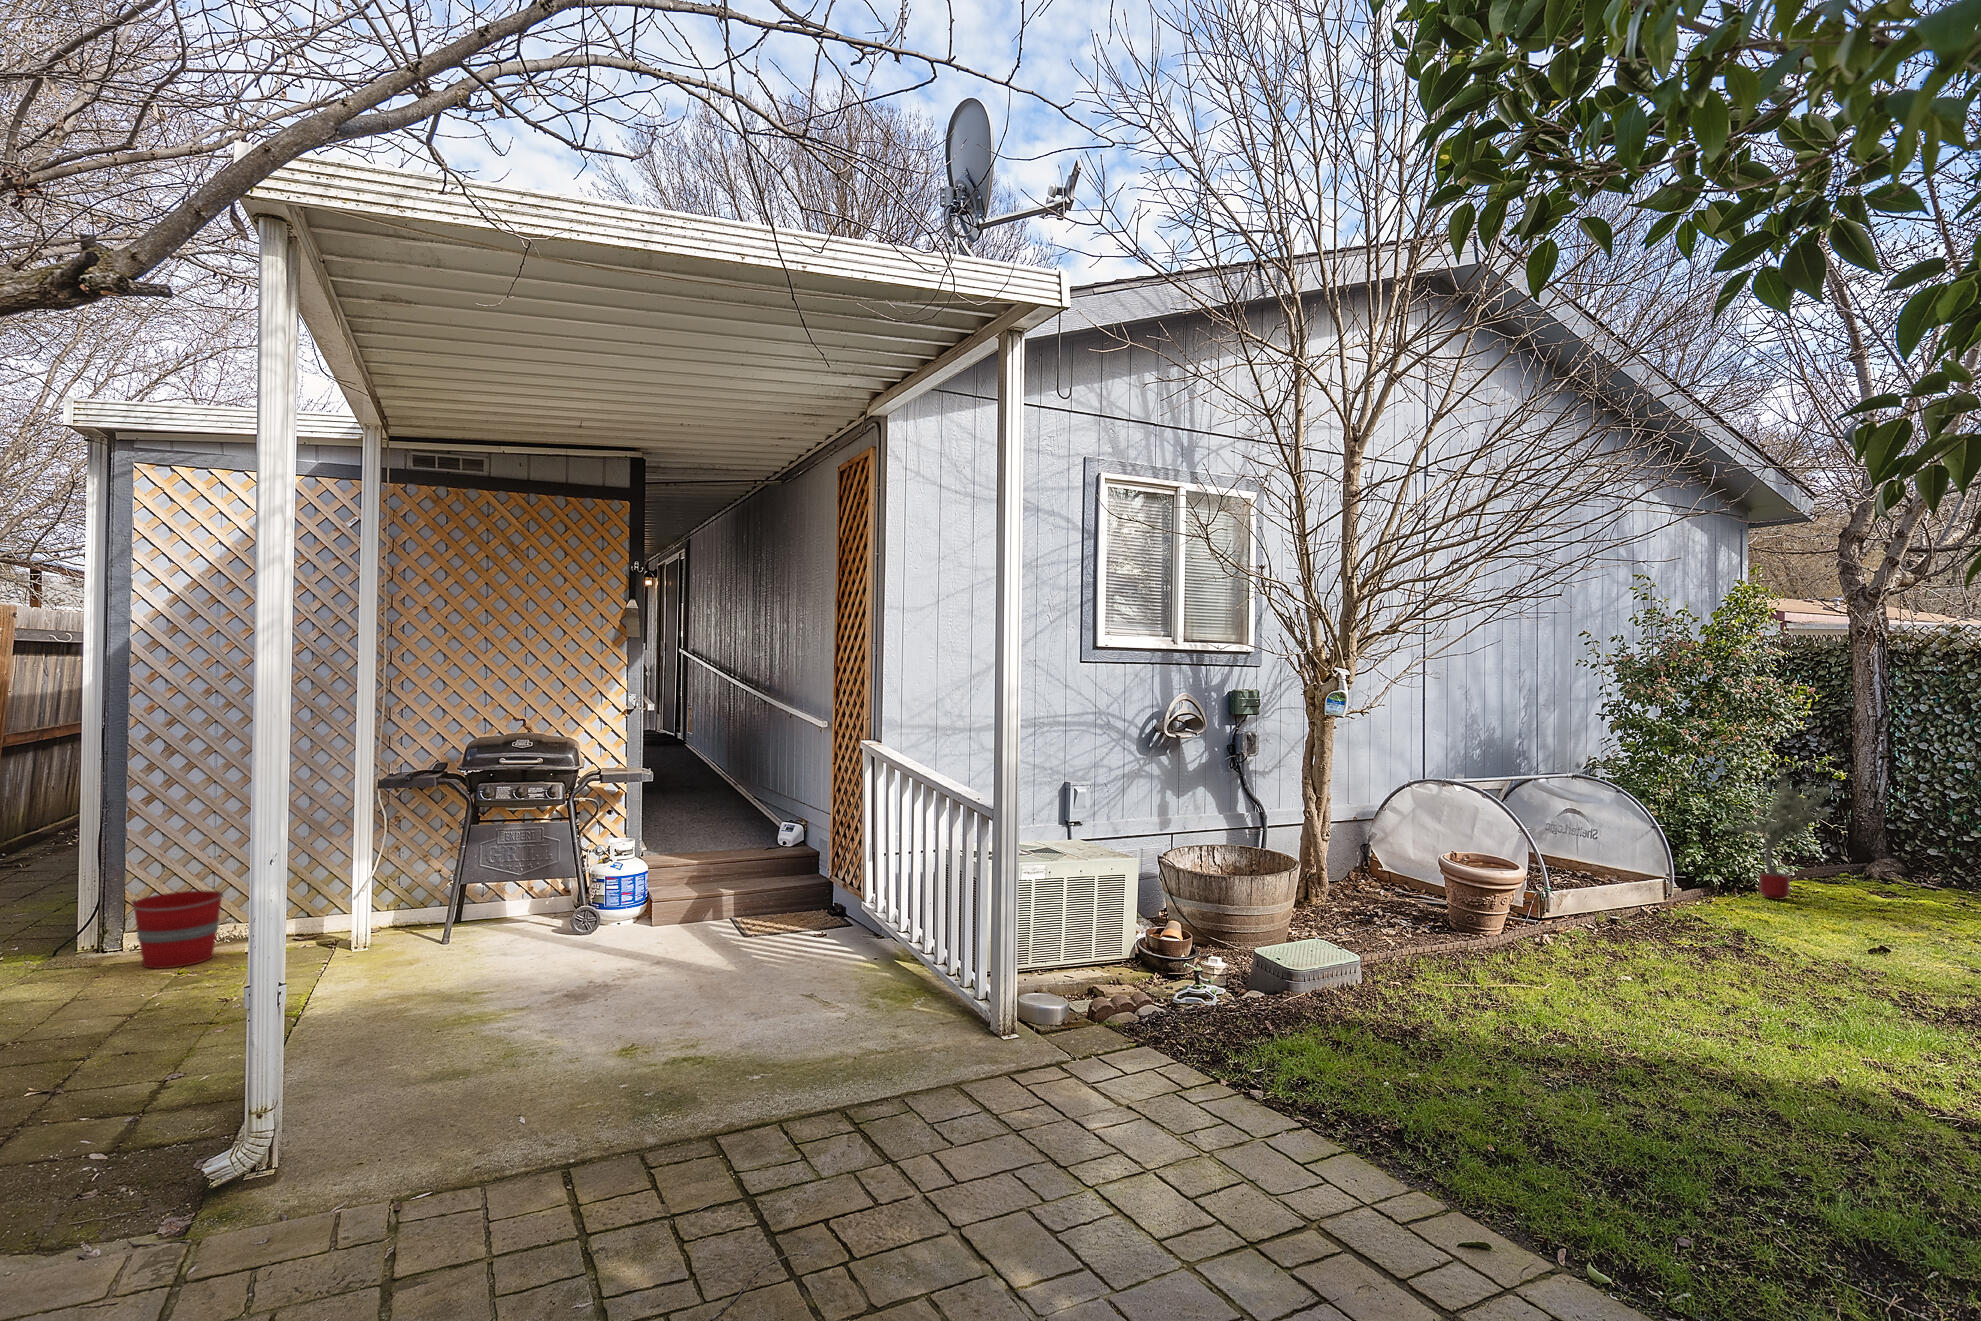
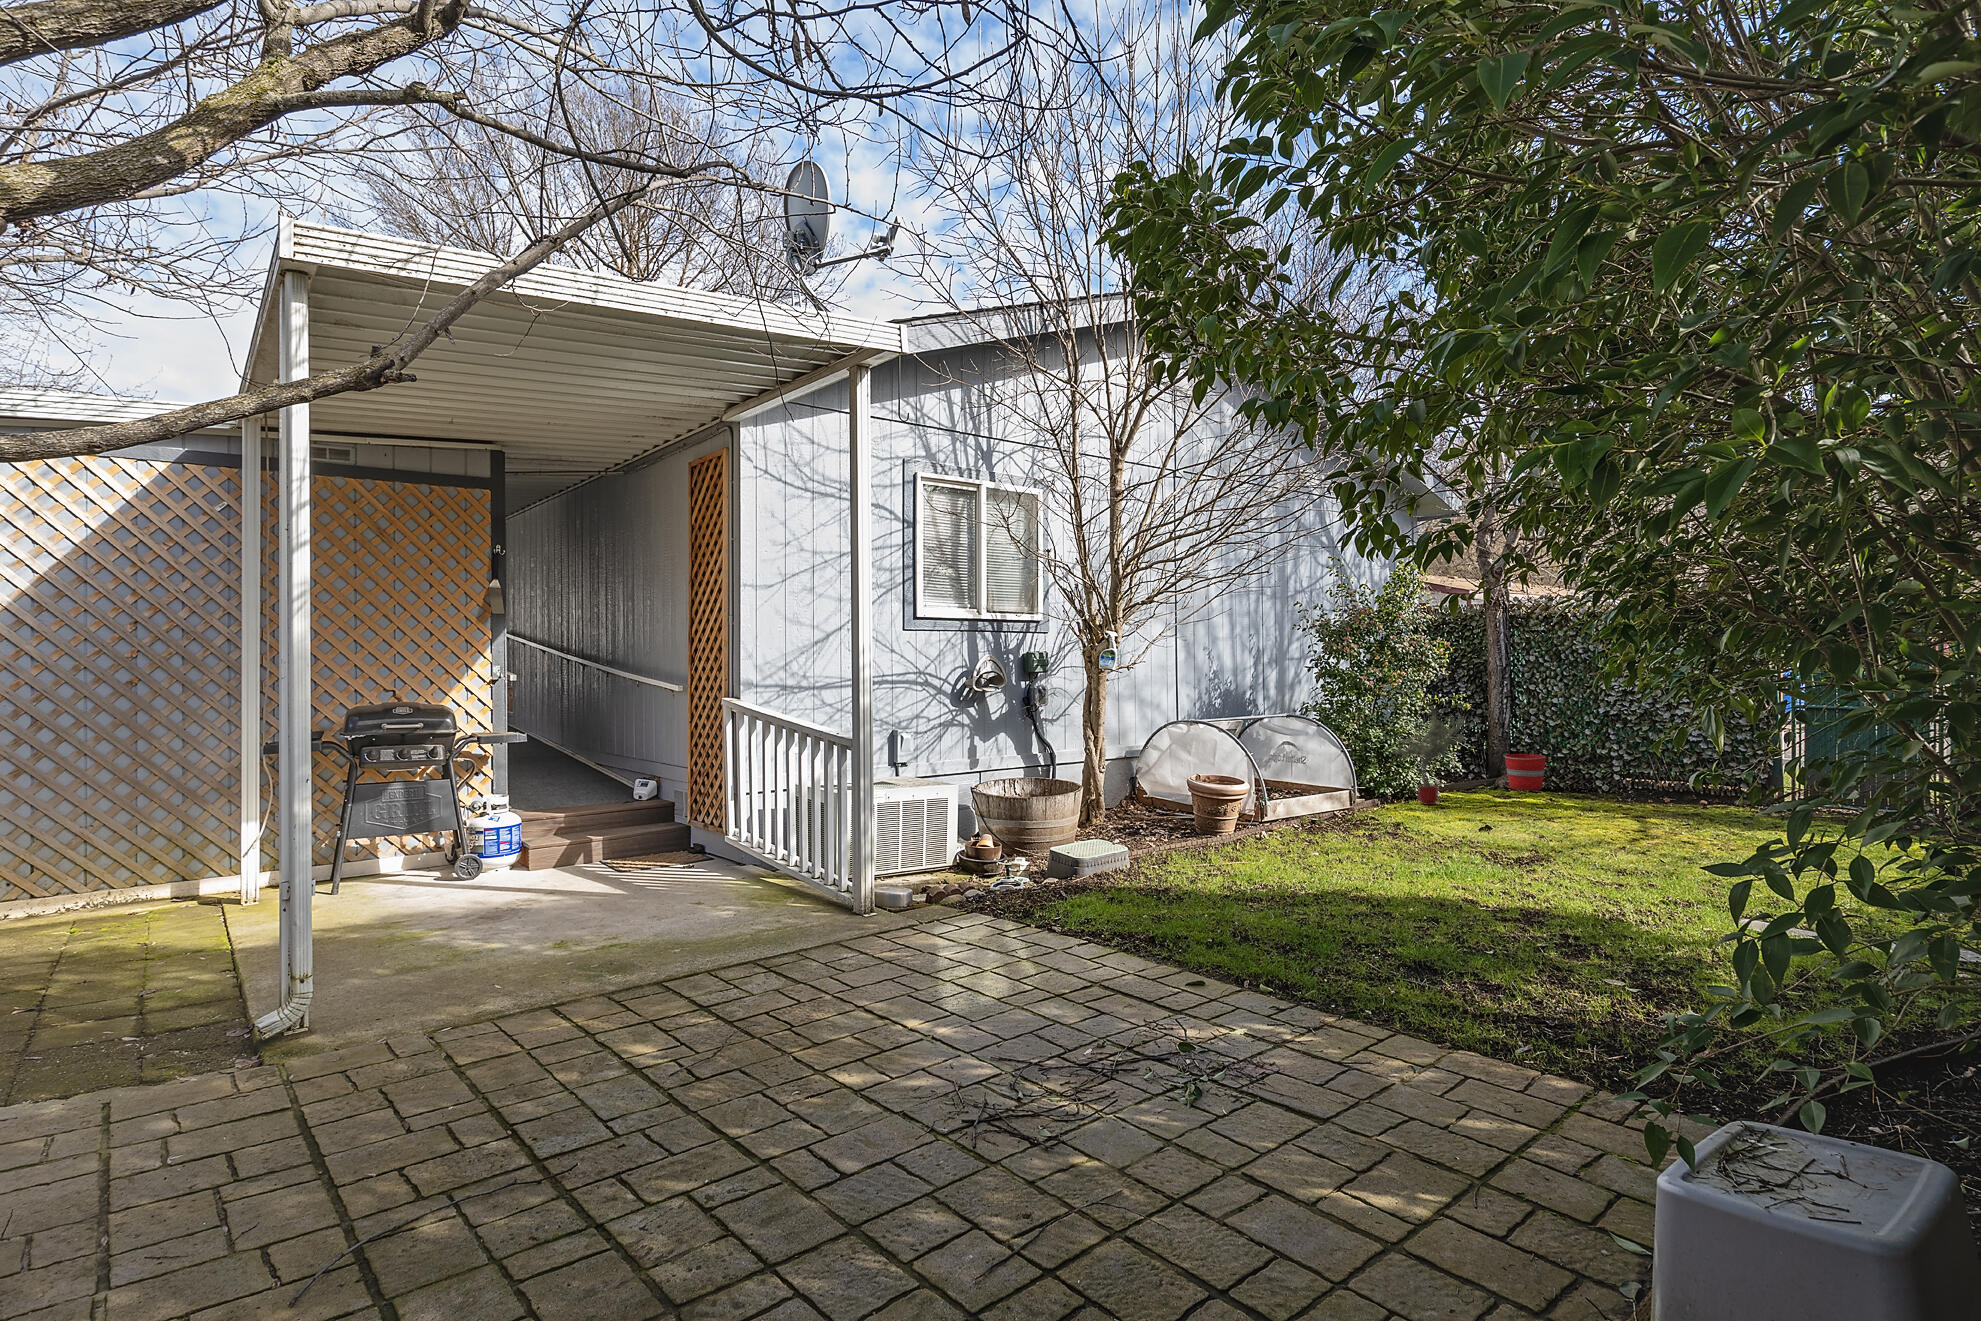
bucket: present [131,890,223,969] -> present [1503,753,1546,790]

